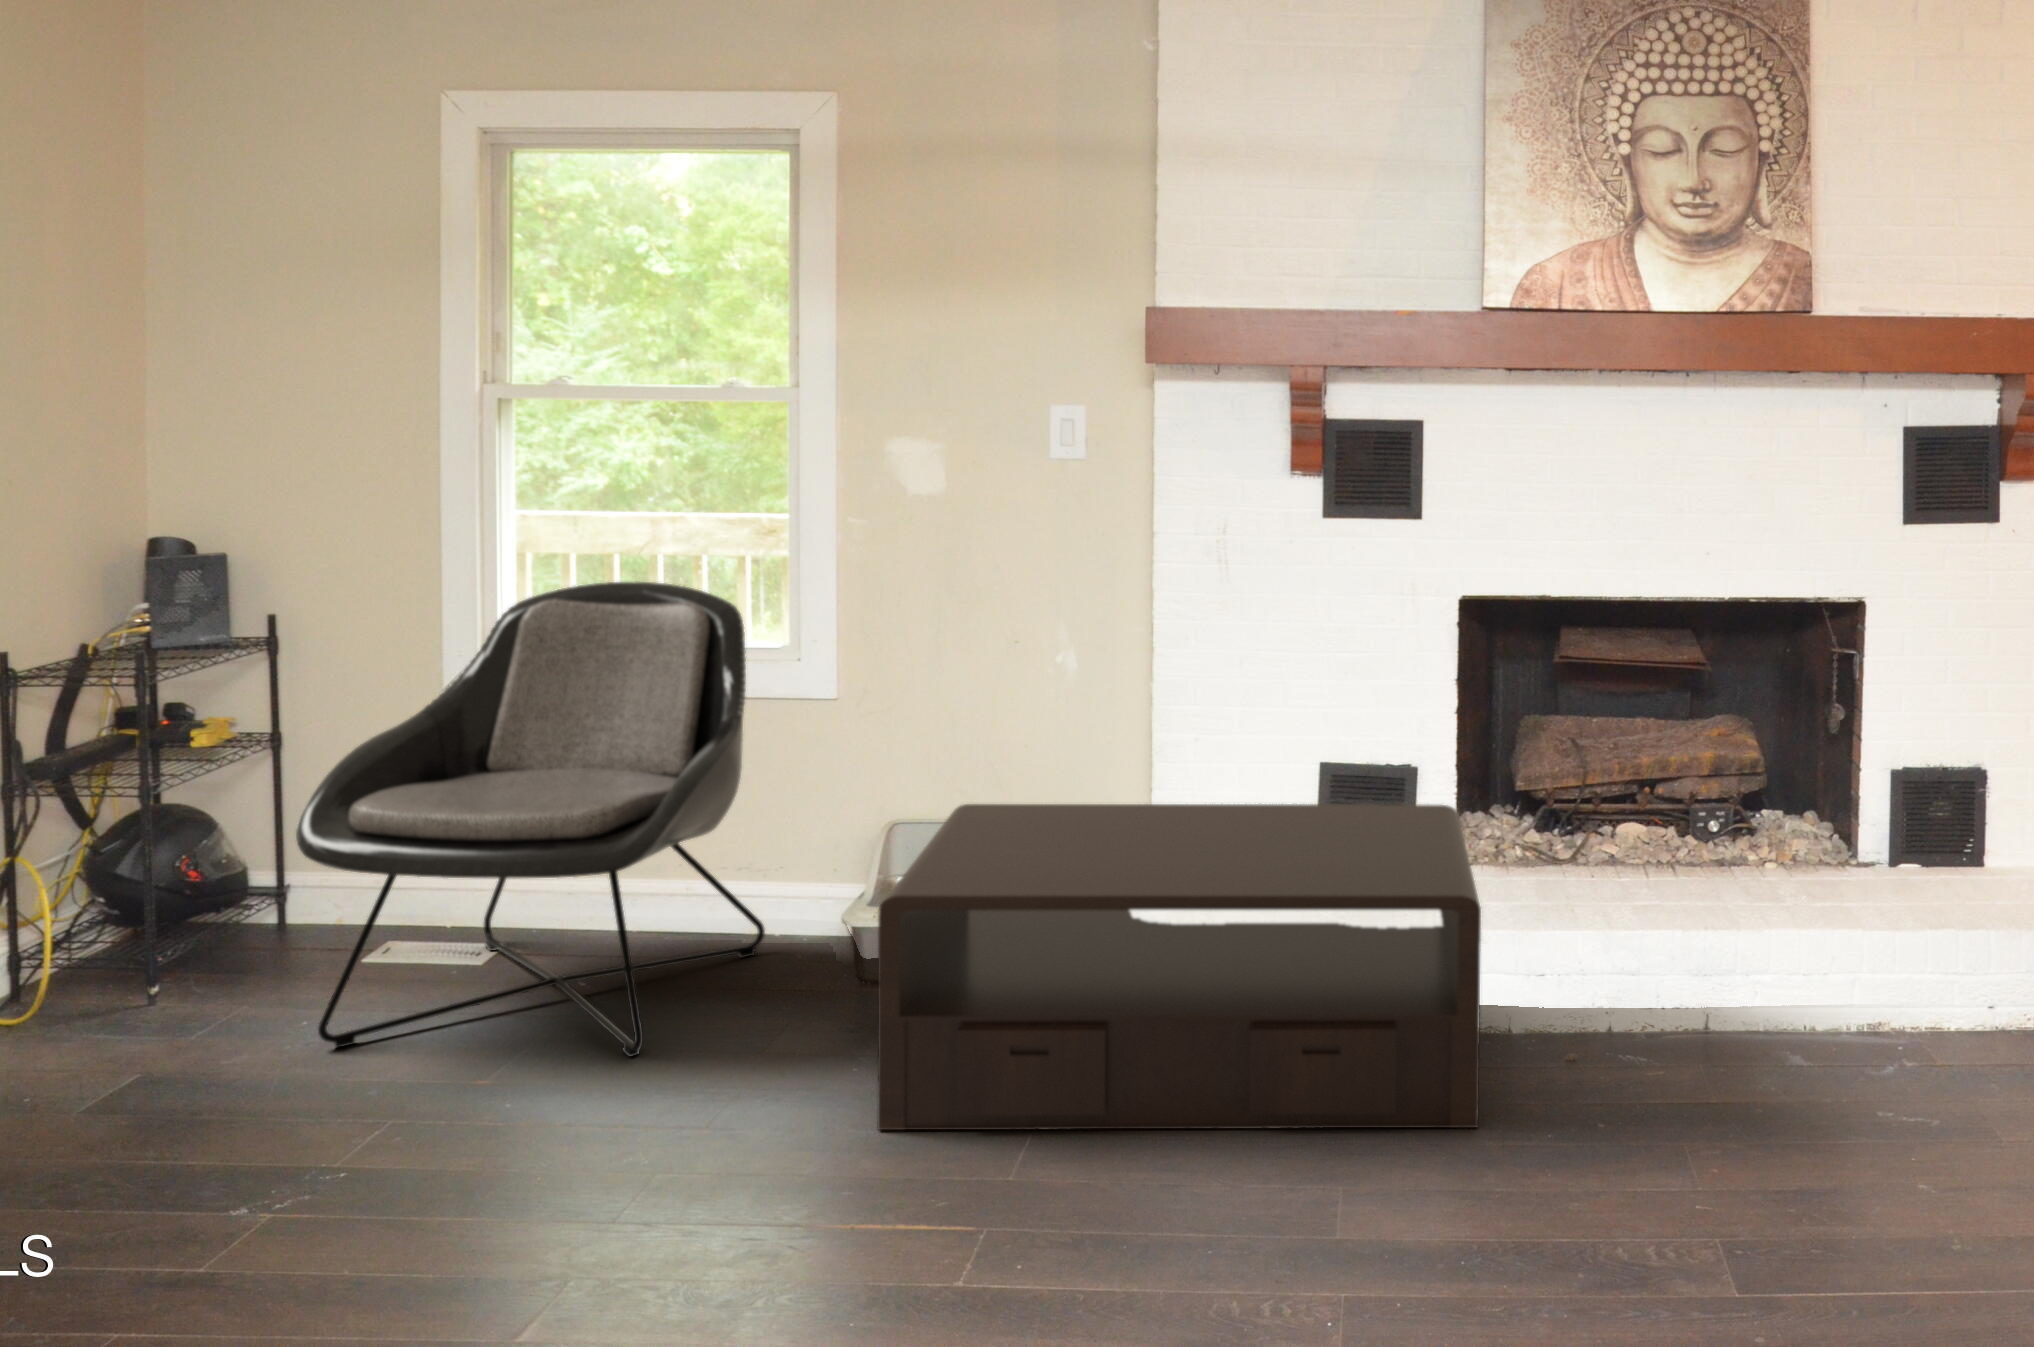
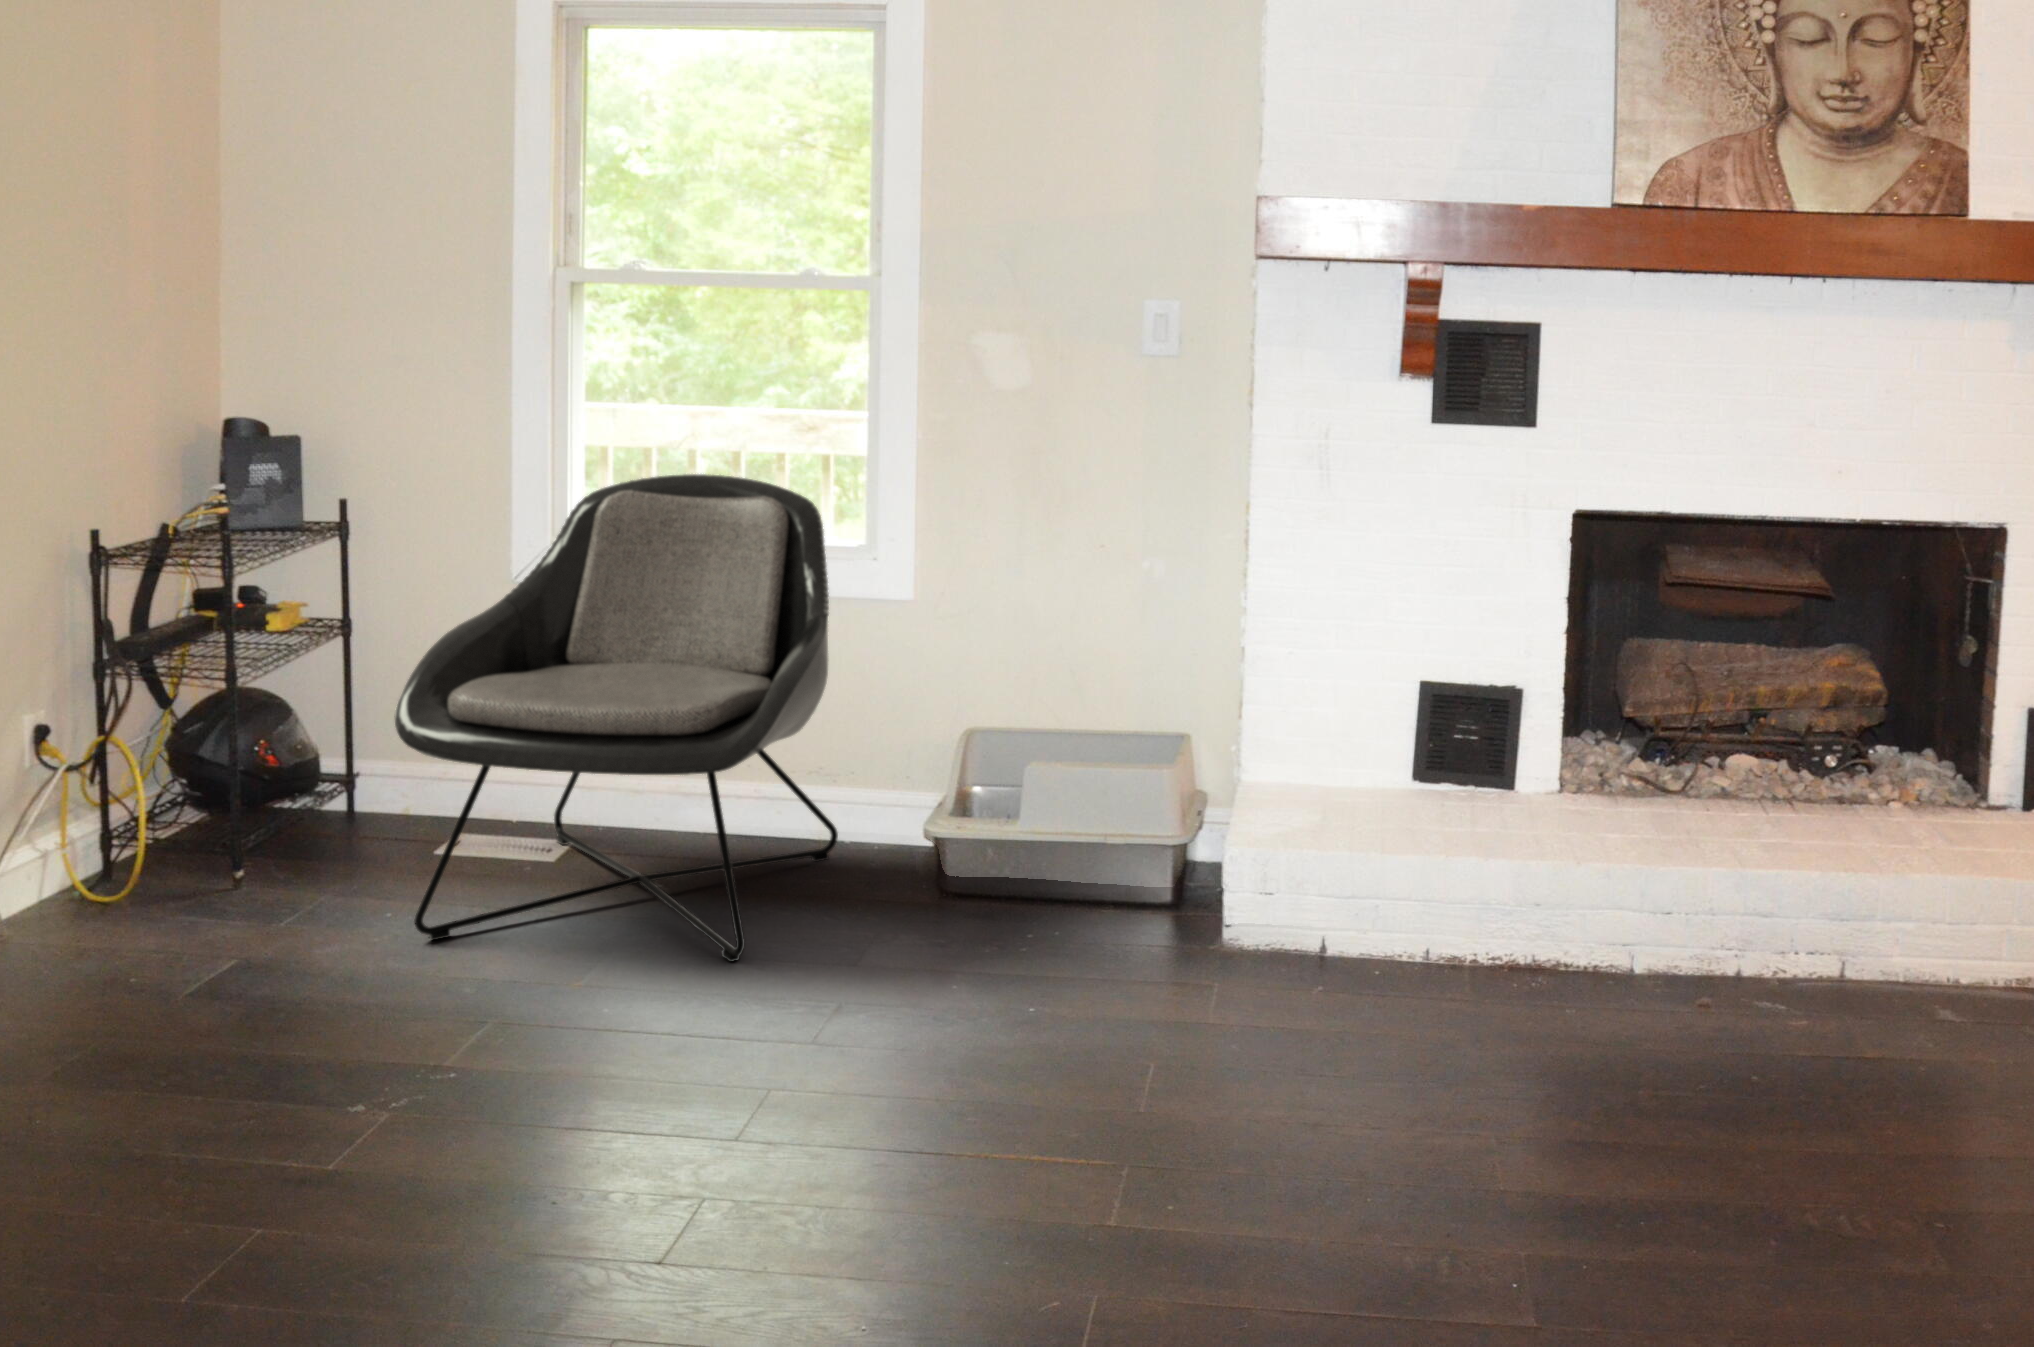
coffee table: present [877,804,1481,1130] -> none [1008,713,1658,1077]

